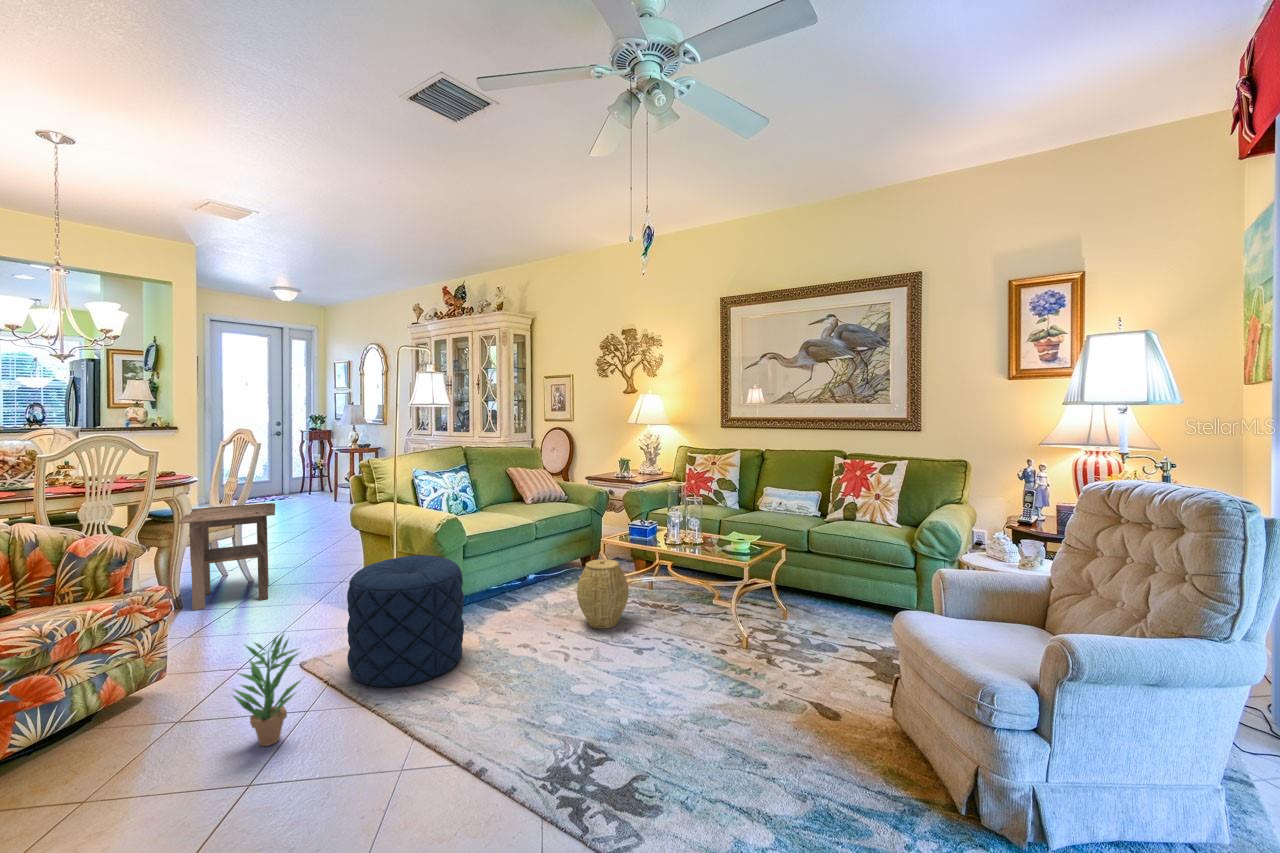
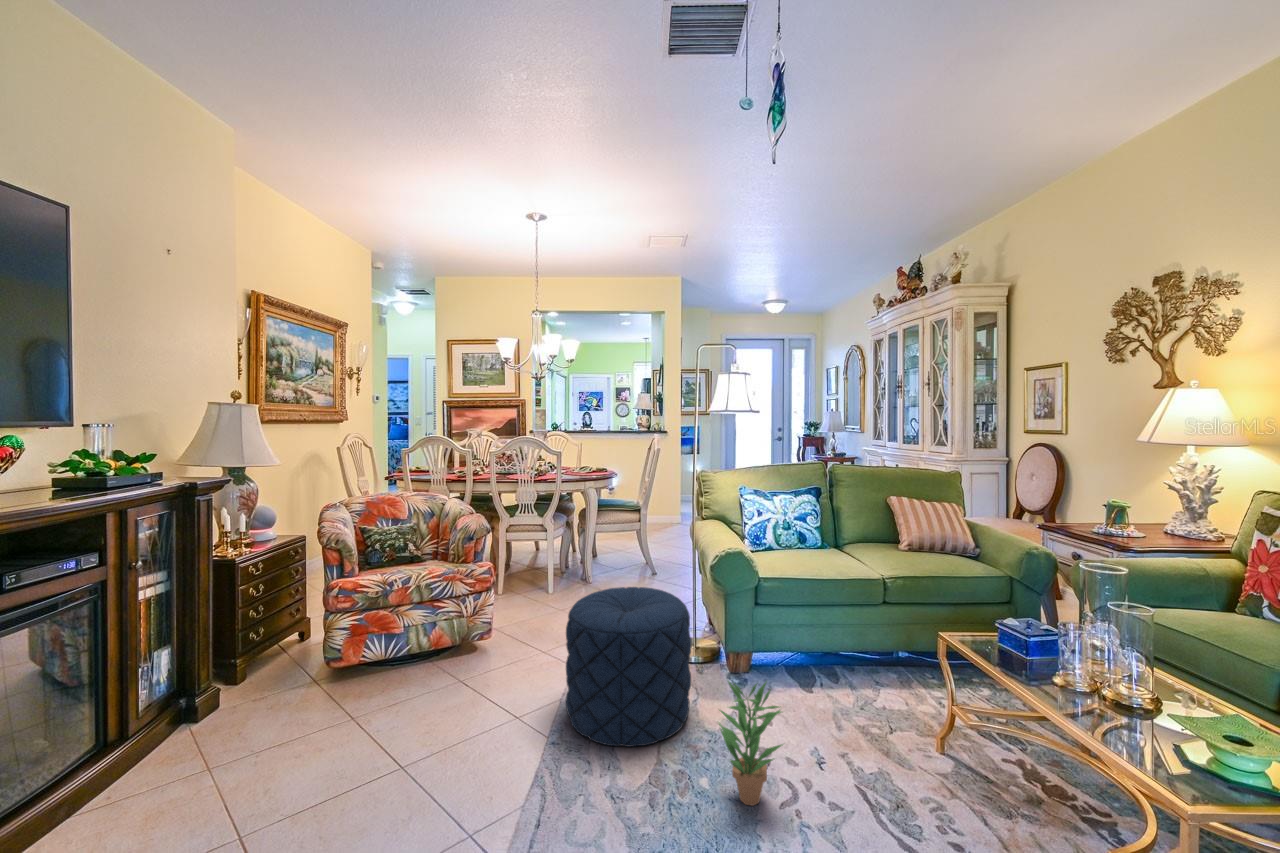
side table: present [178,503,275,610] -> none [581,500,669,592]
woven basket: present [577,559,629,629] -> none [859,671,956,802]
potted plant: present [233,634,301,746] -> present [719,682,783,806]

